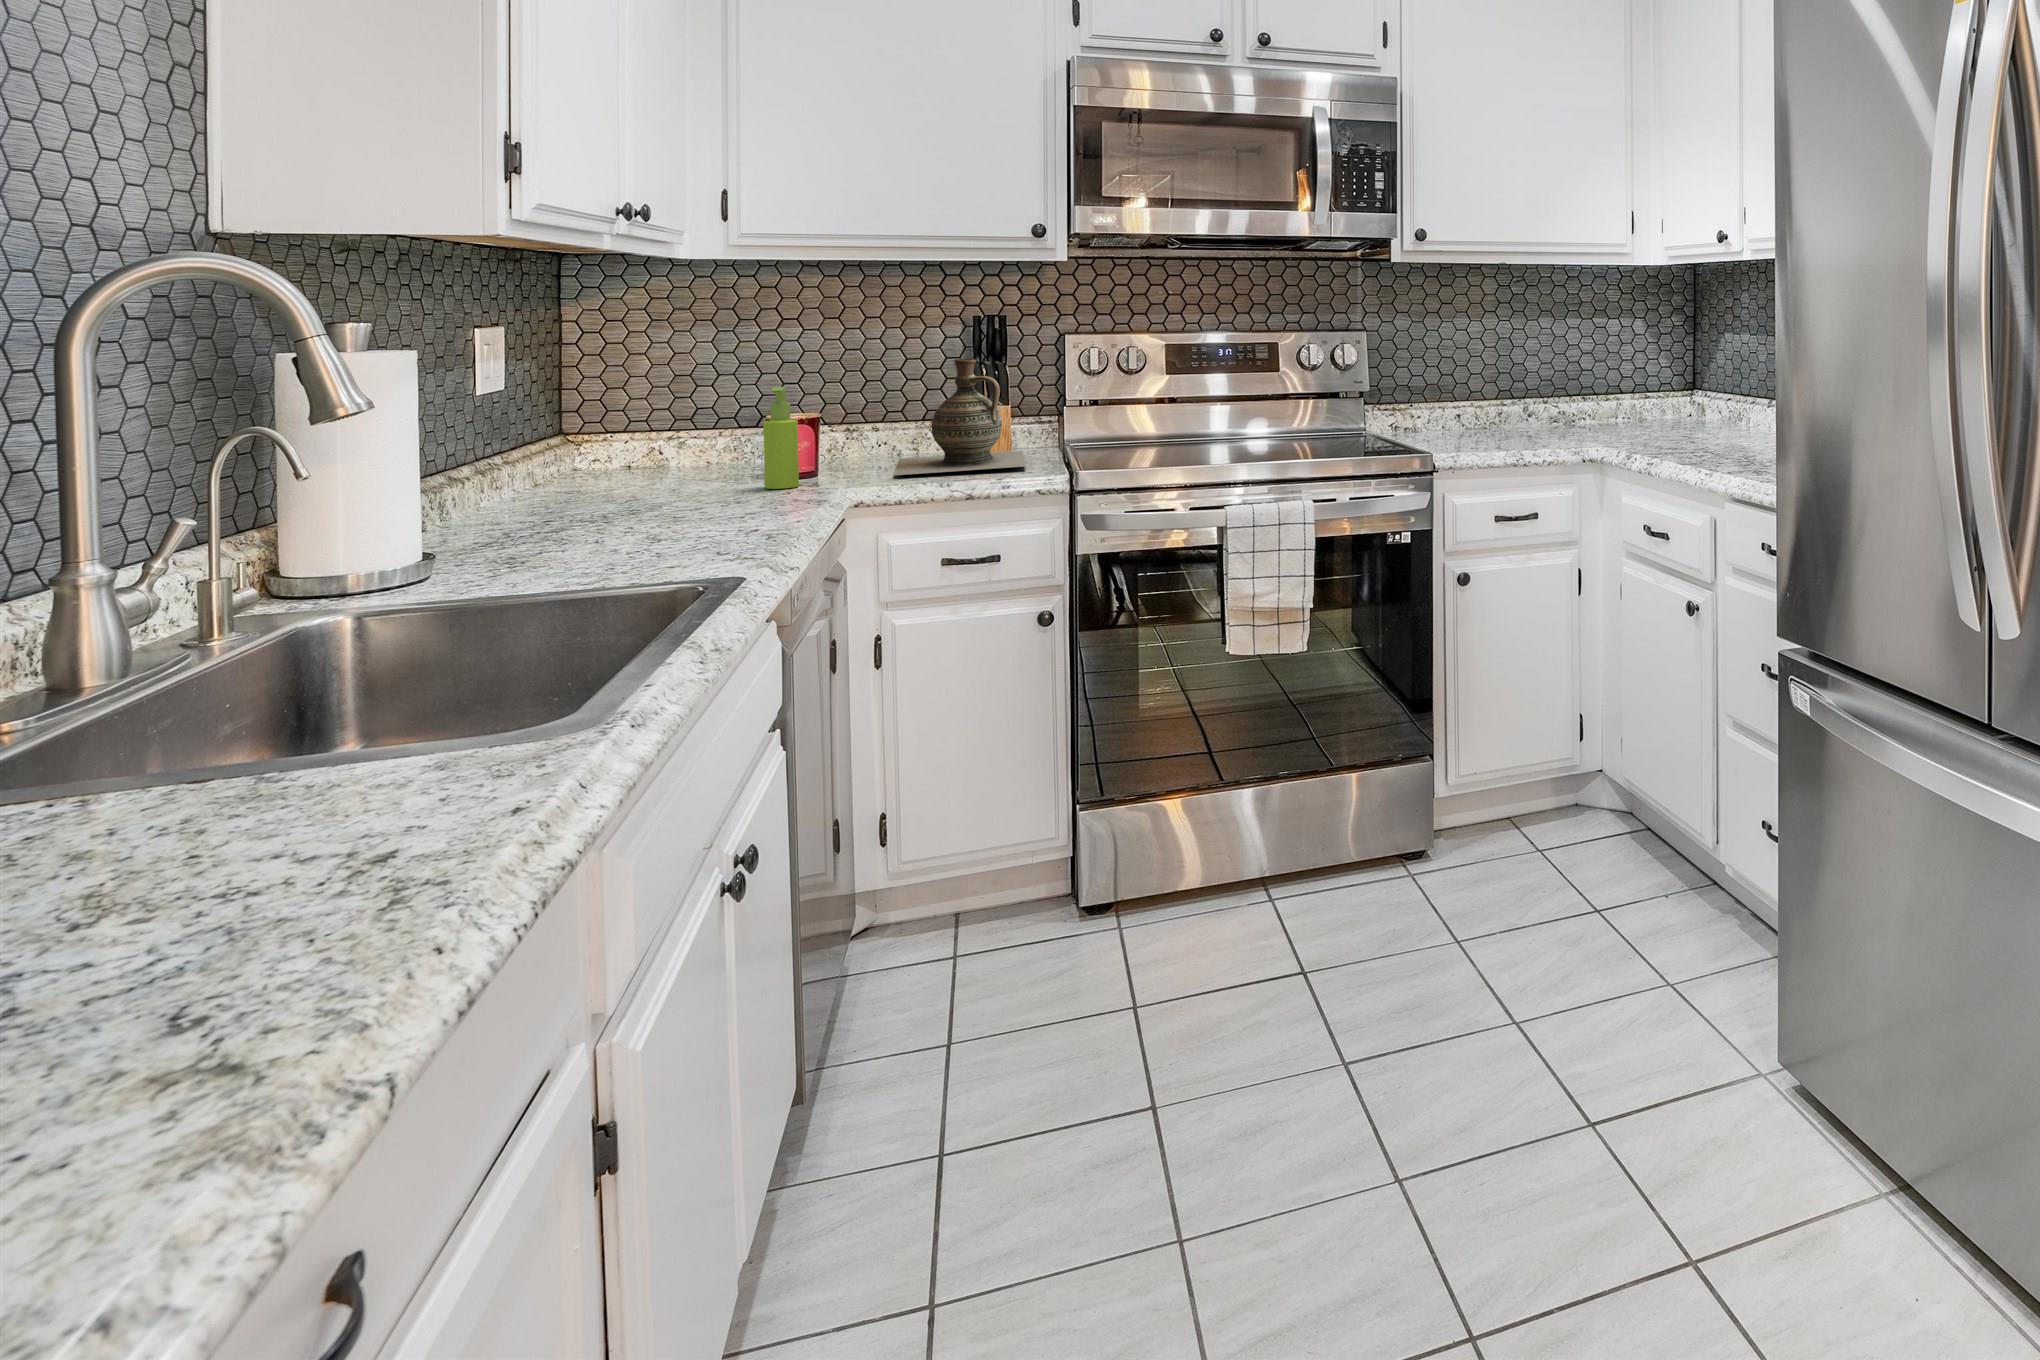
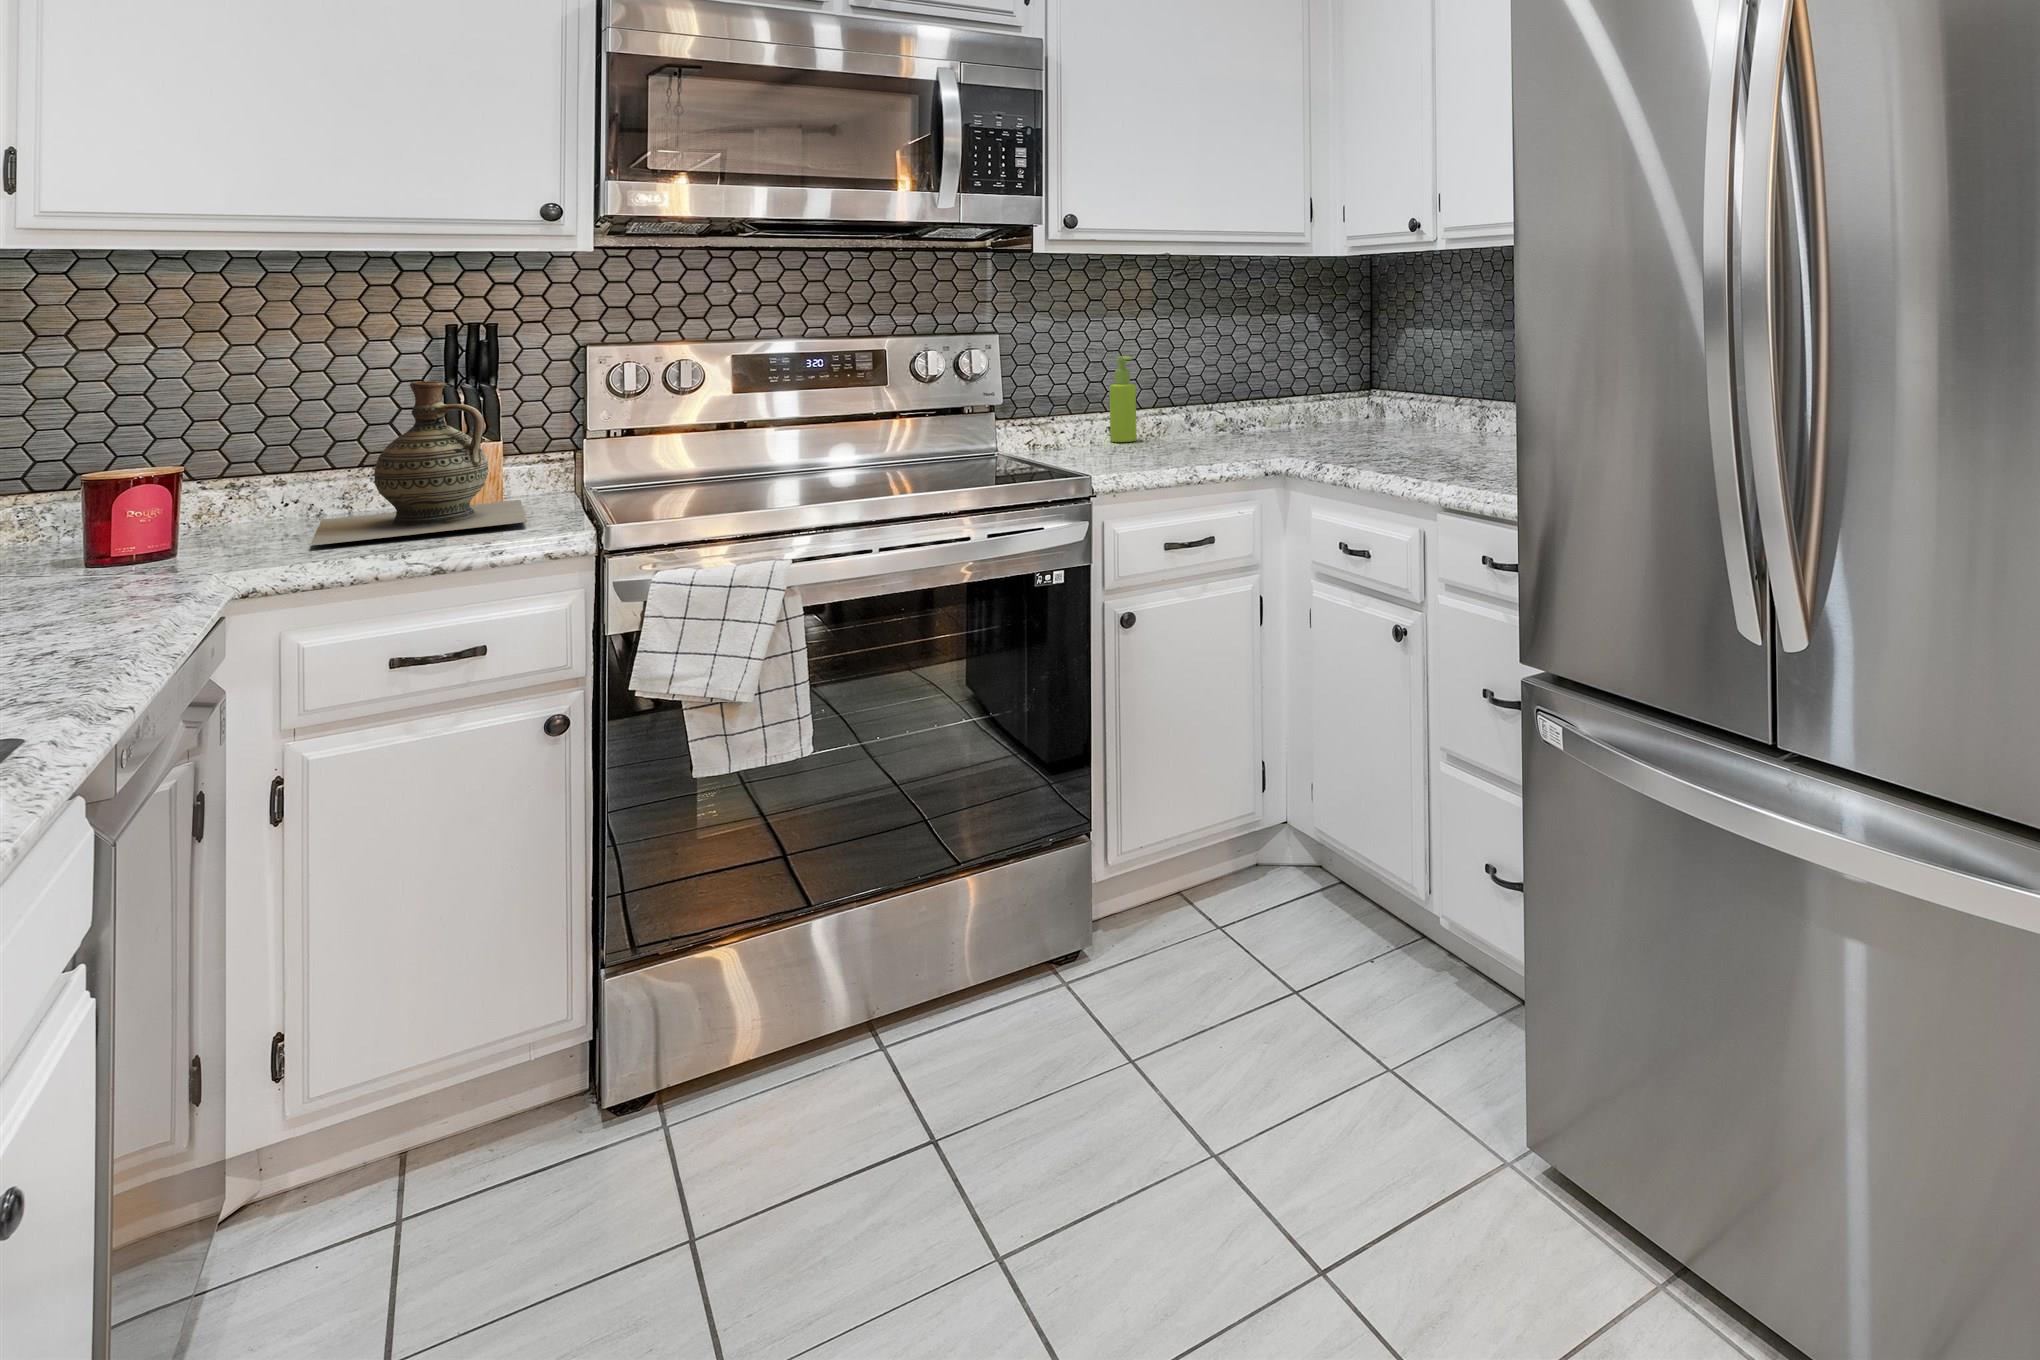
soap dispenser: present [764,387,799,489] -> present [1109,356,1137,442]

